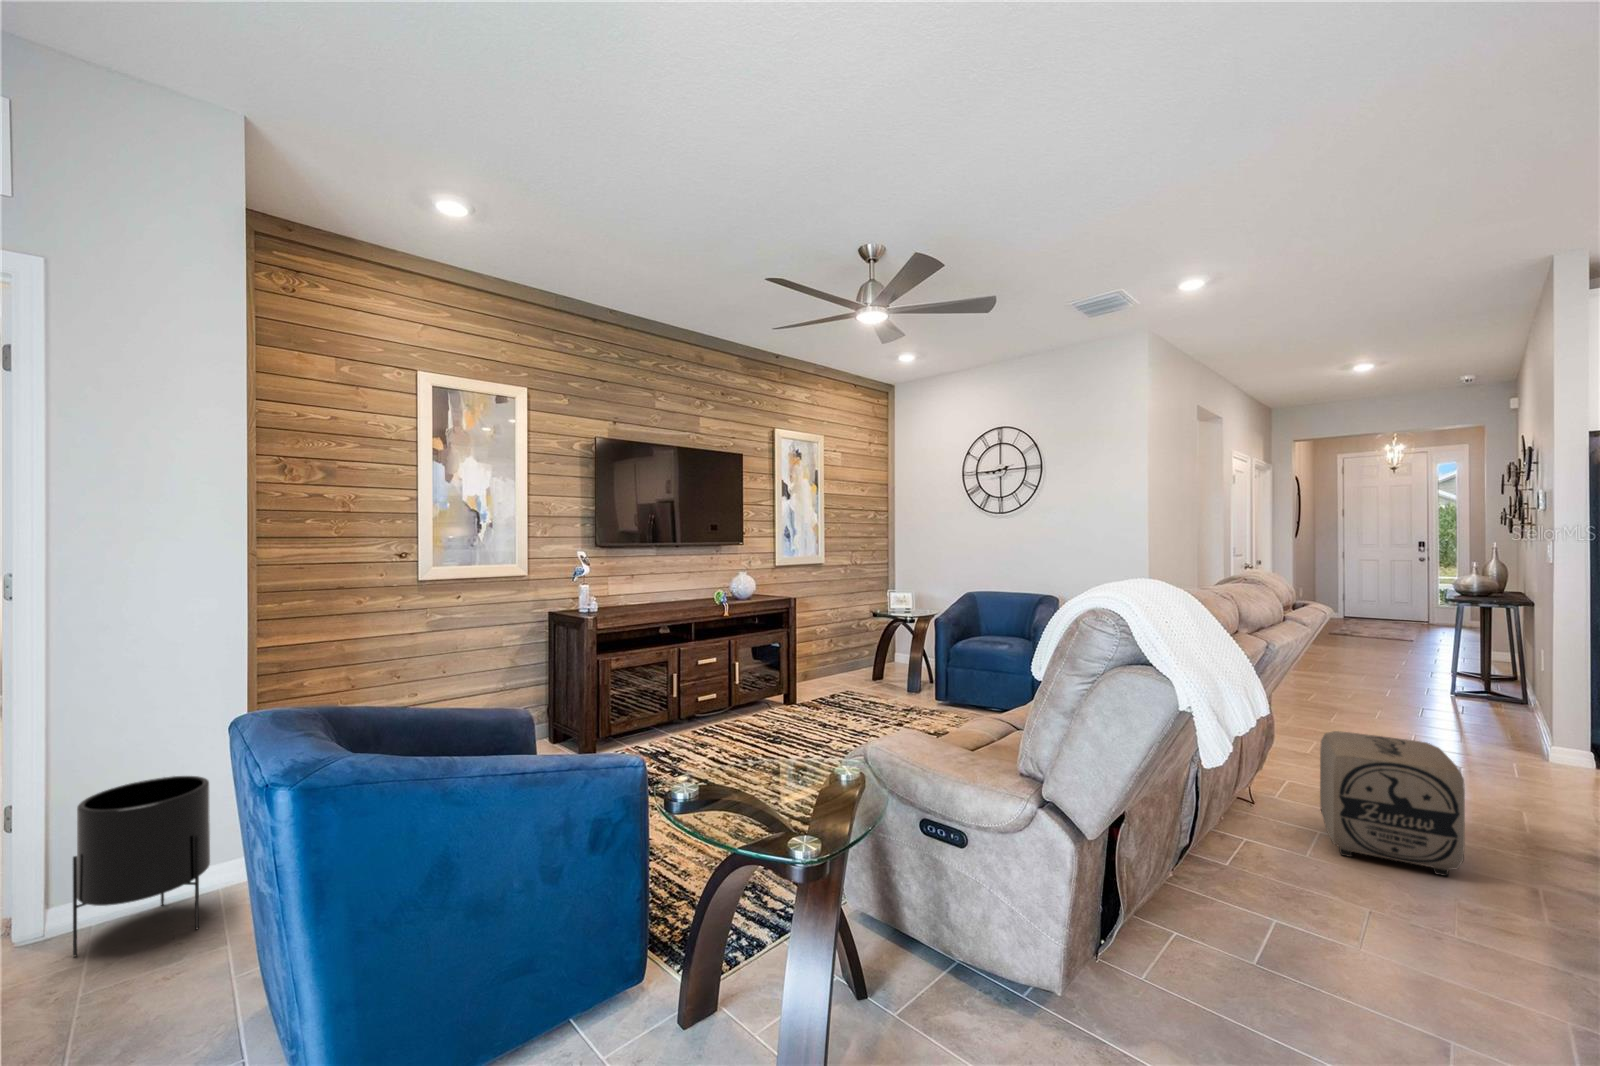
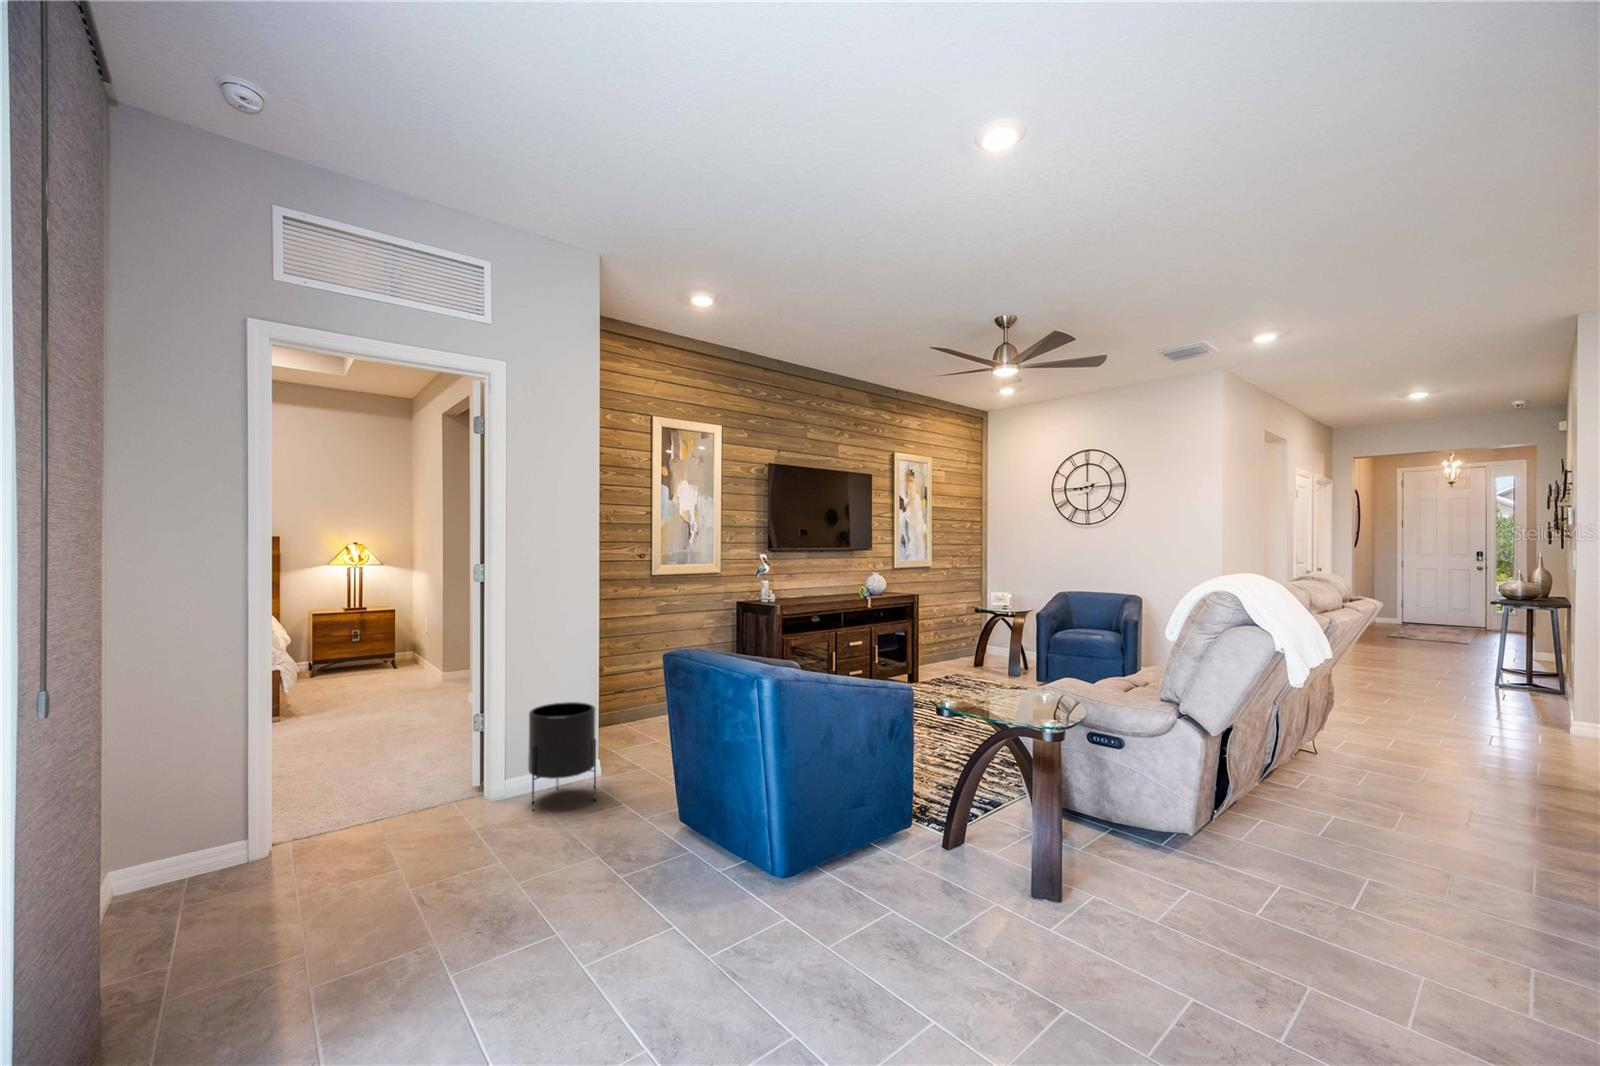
ottoman: present [1320,731,1465,876] -> none [1371,694,1478,796]

